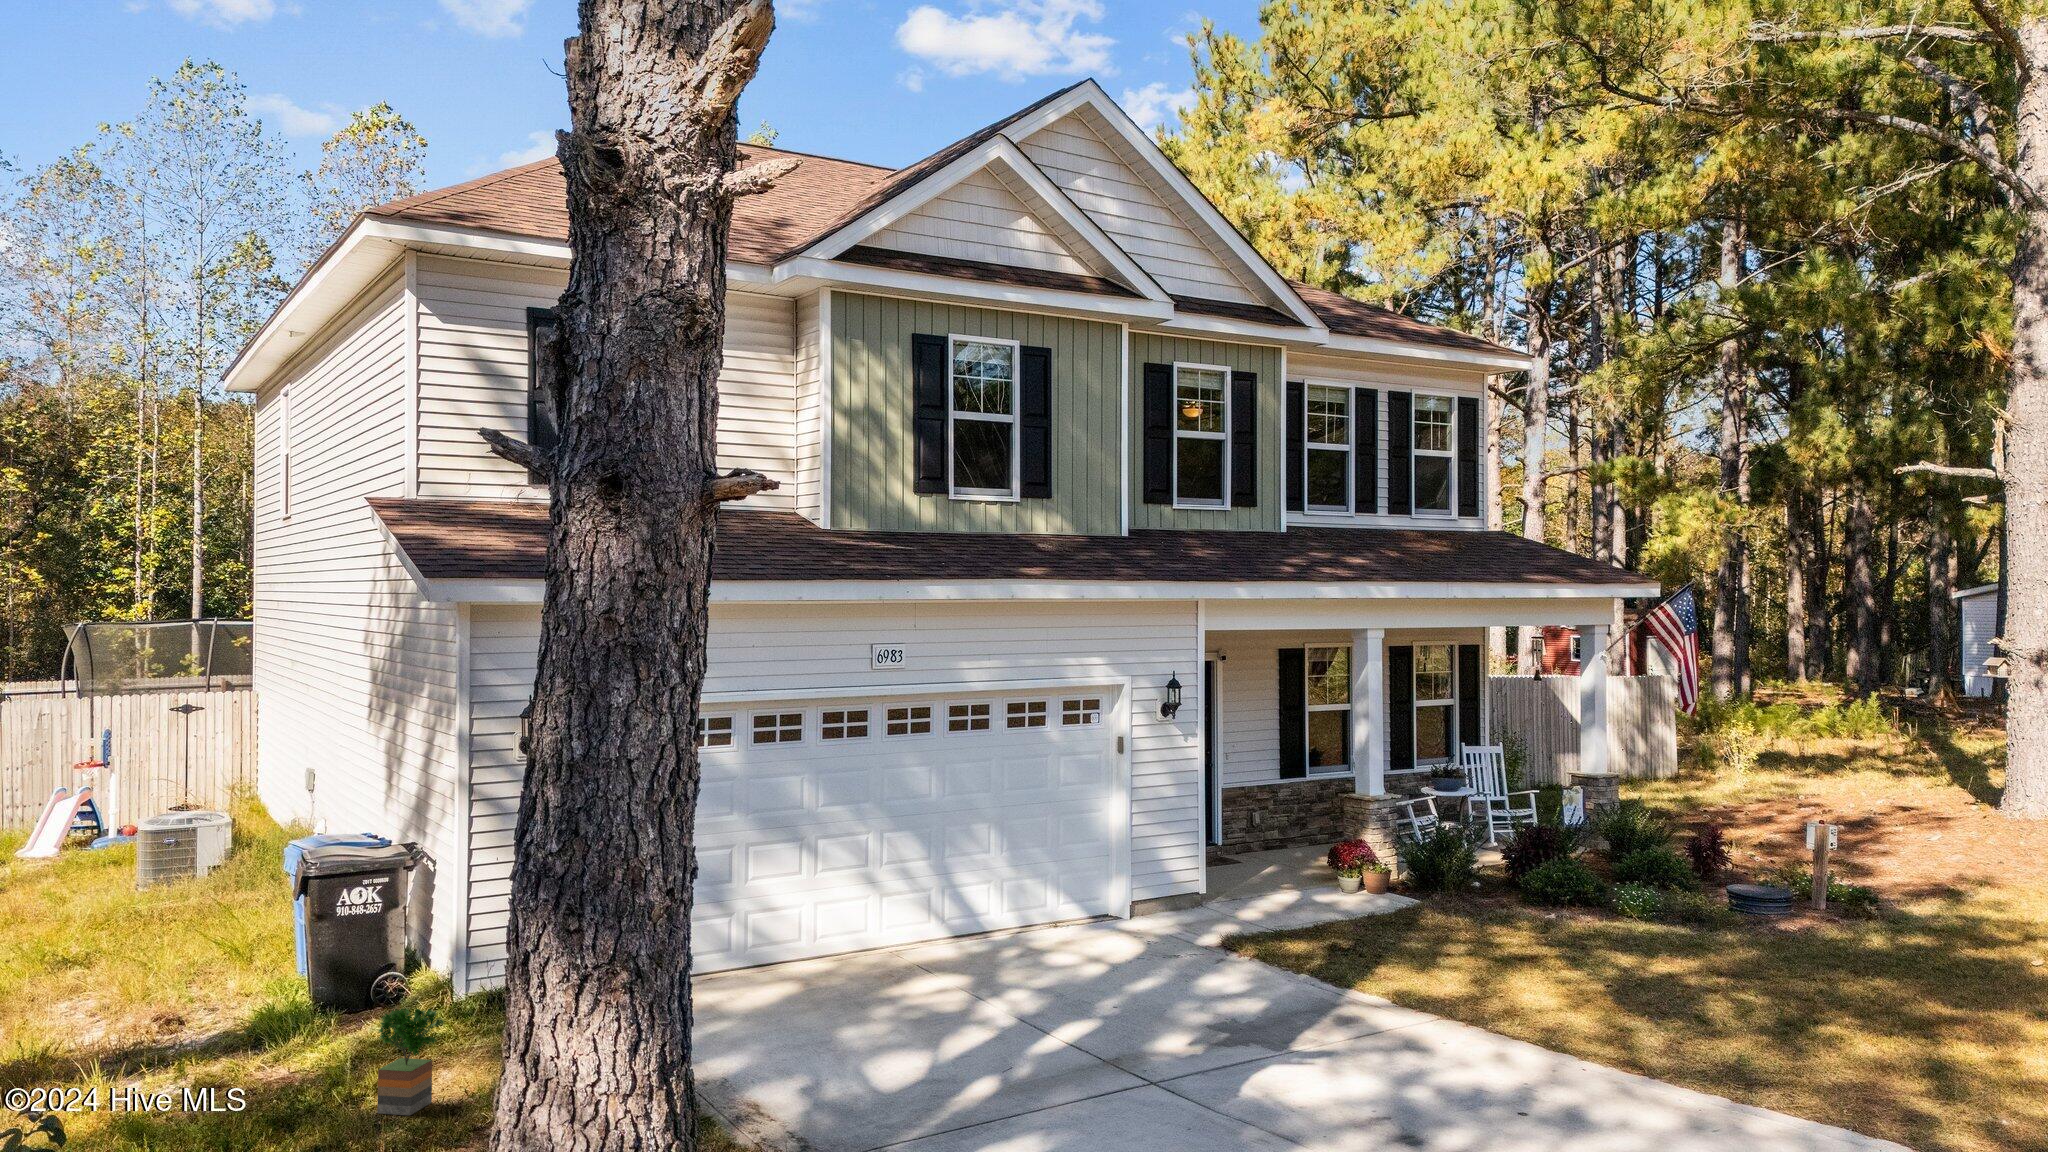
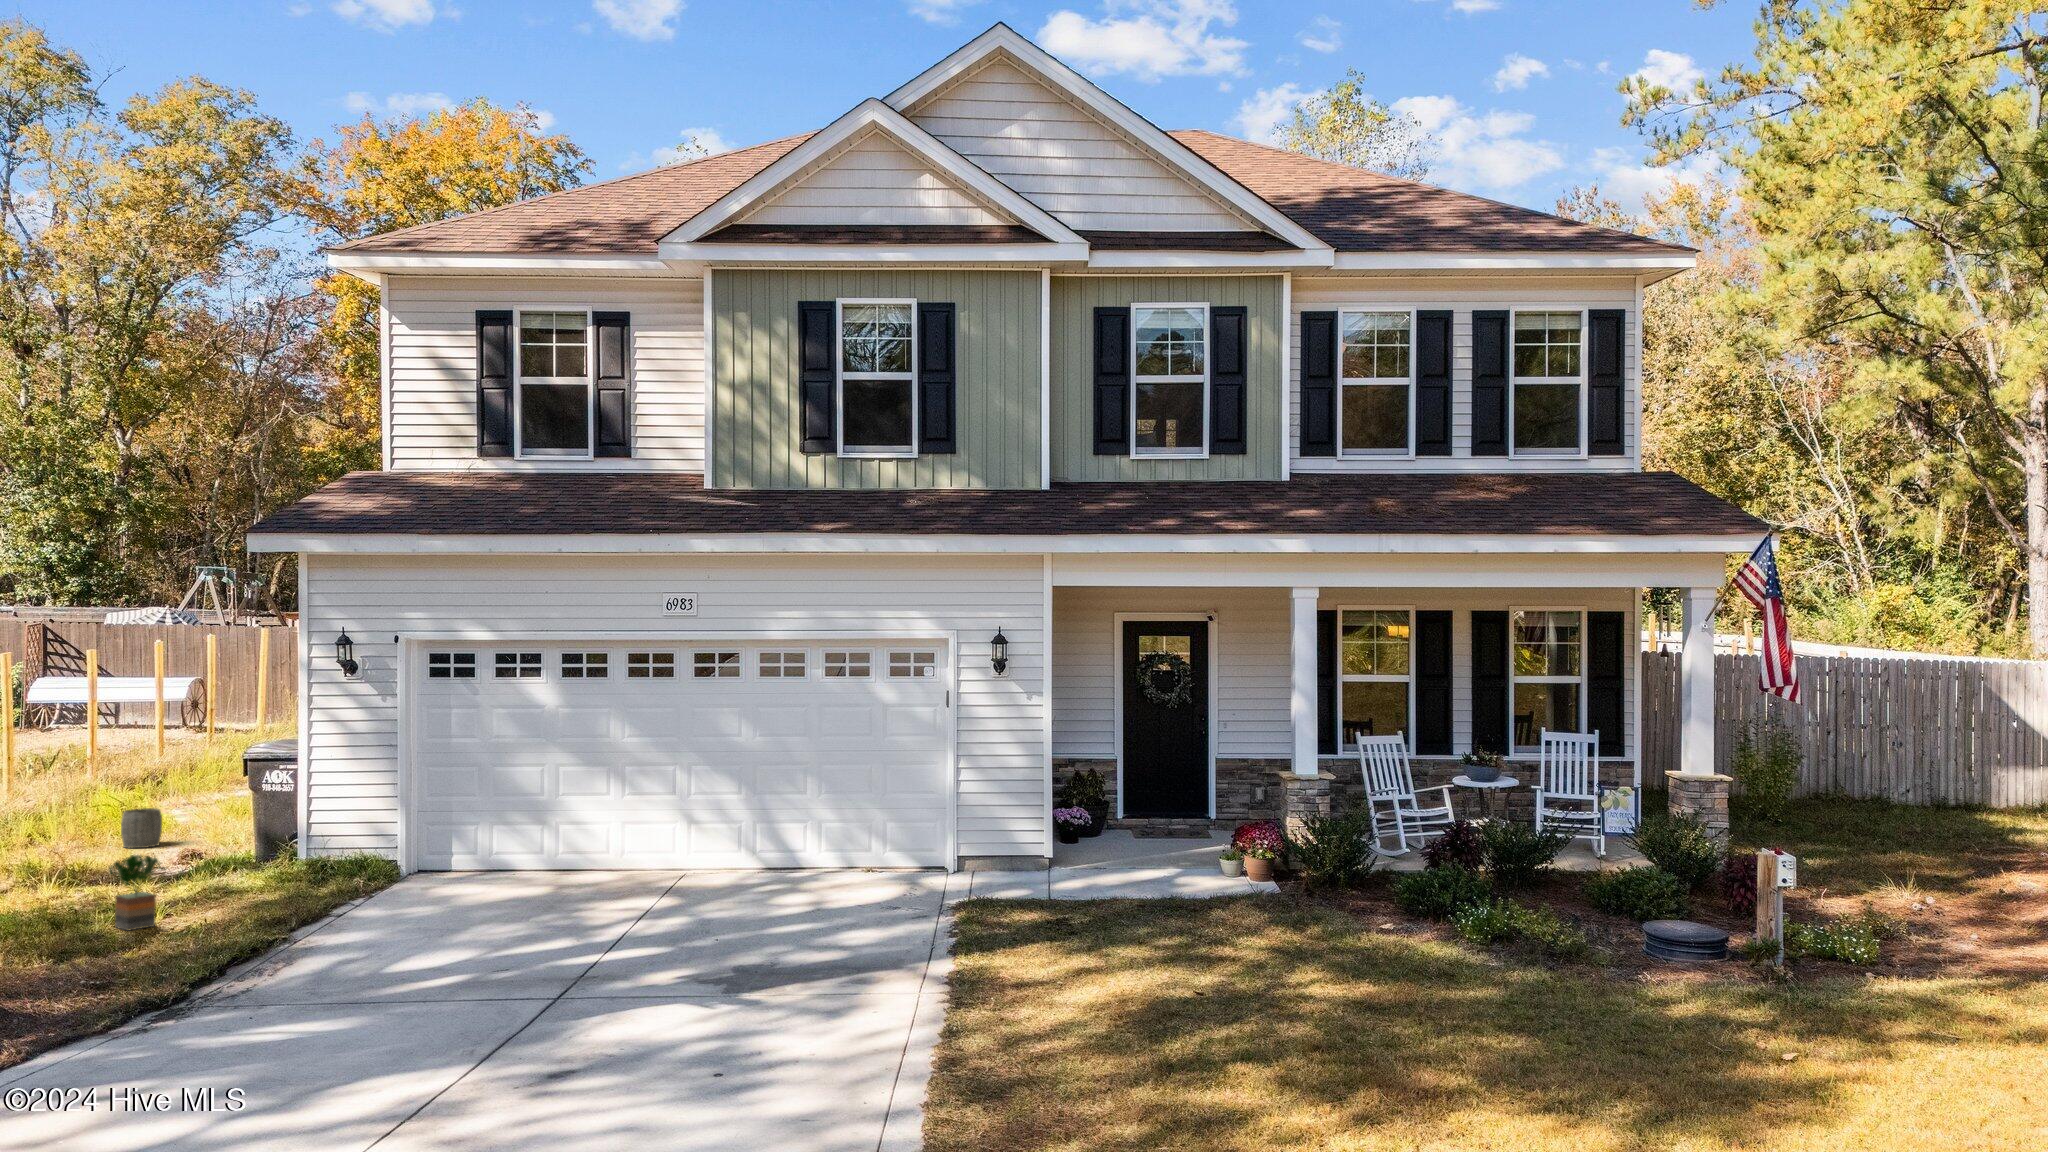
woven basket: none [72,934,130,993] -> present [121,808,162,848]

